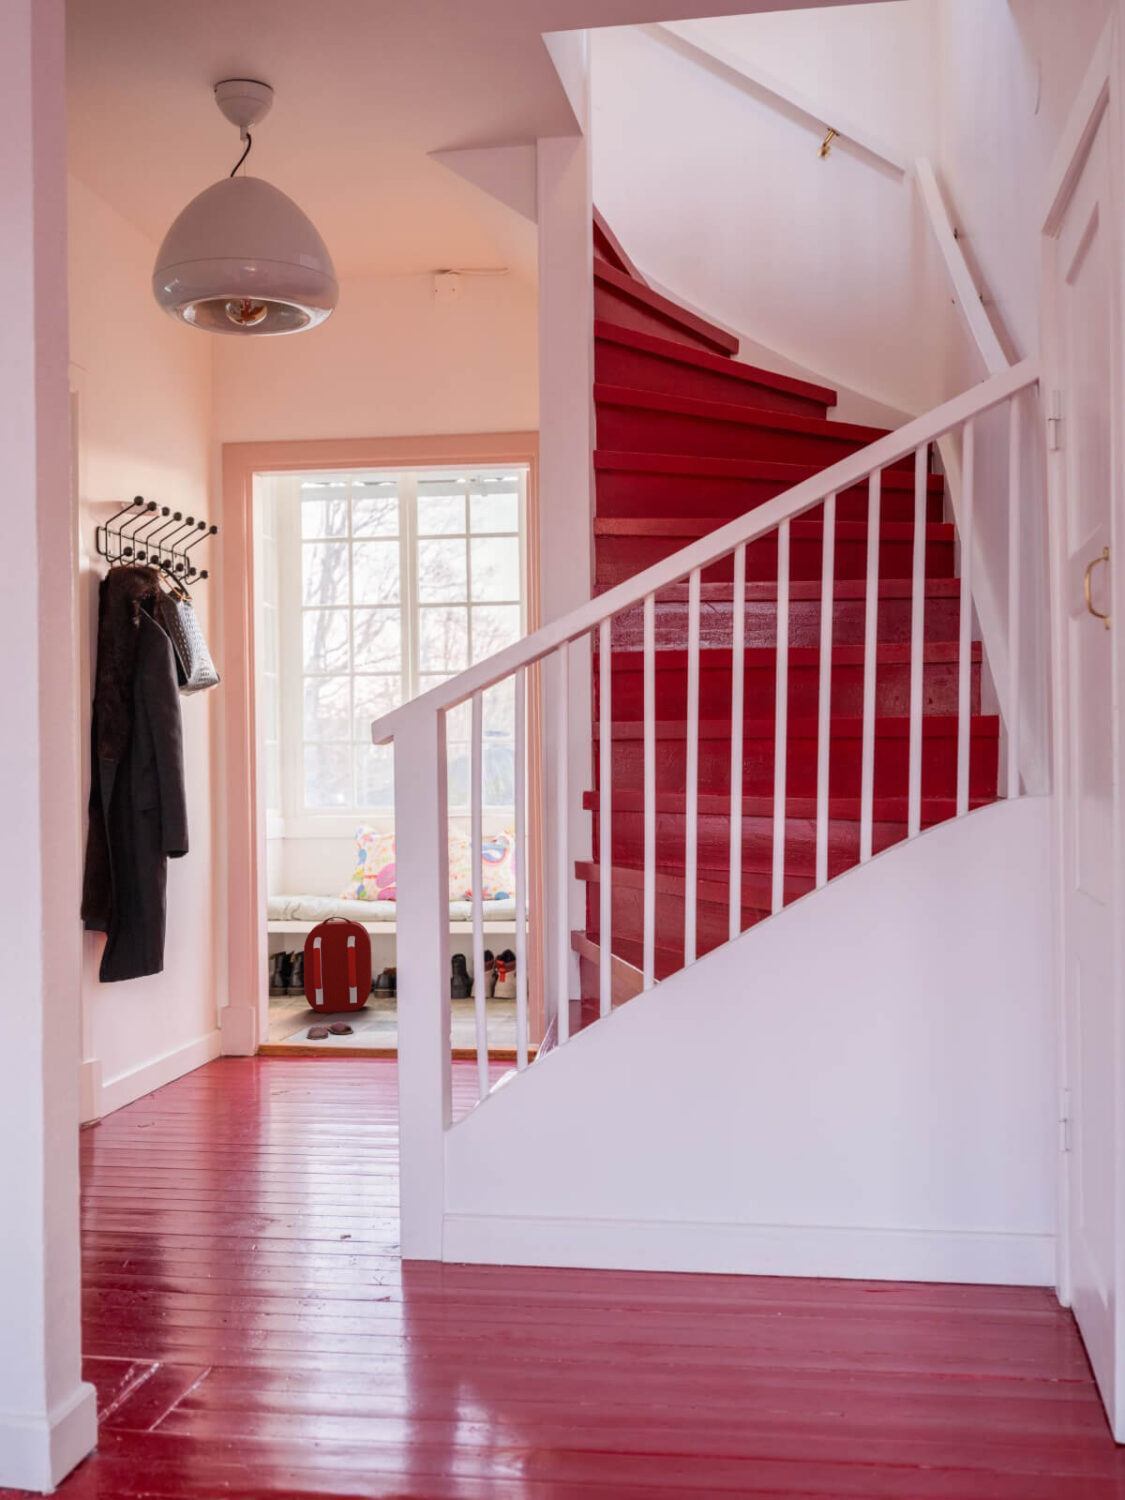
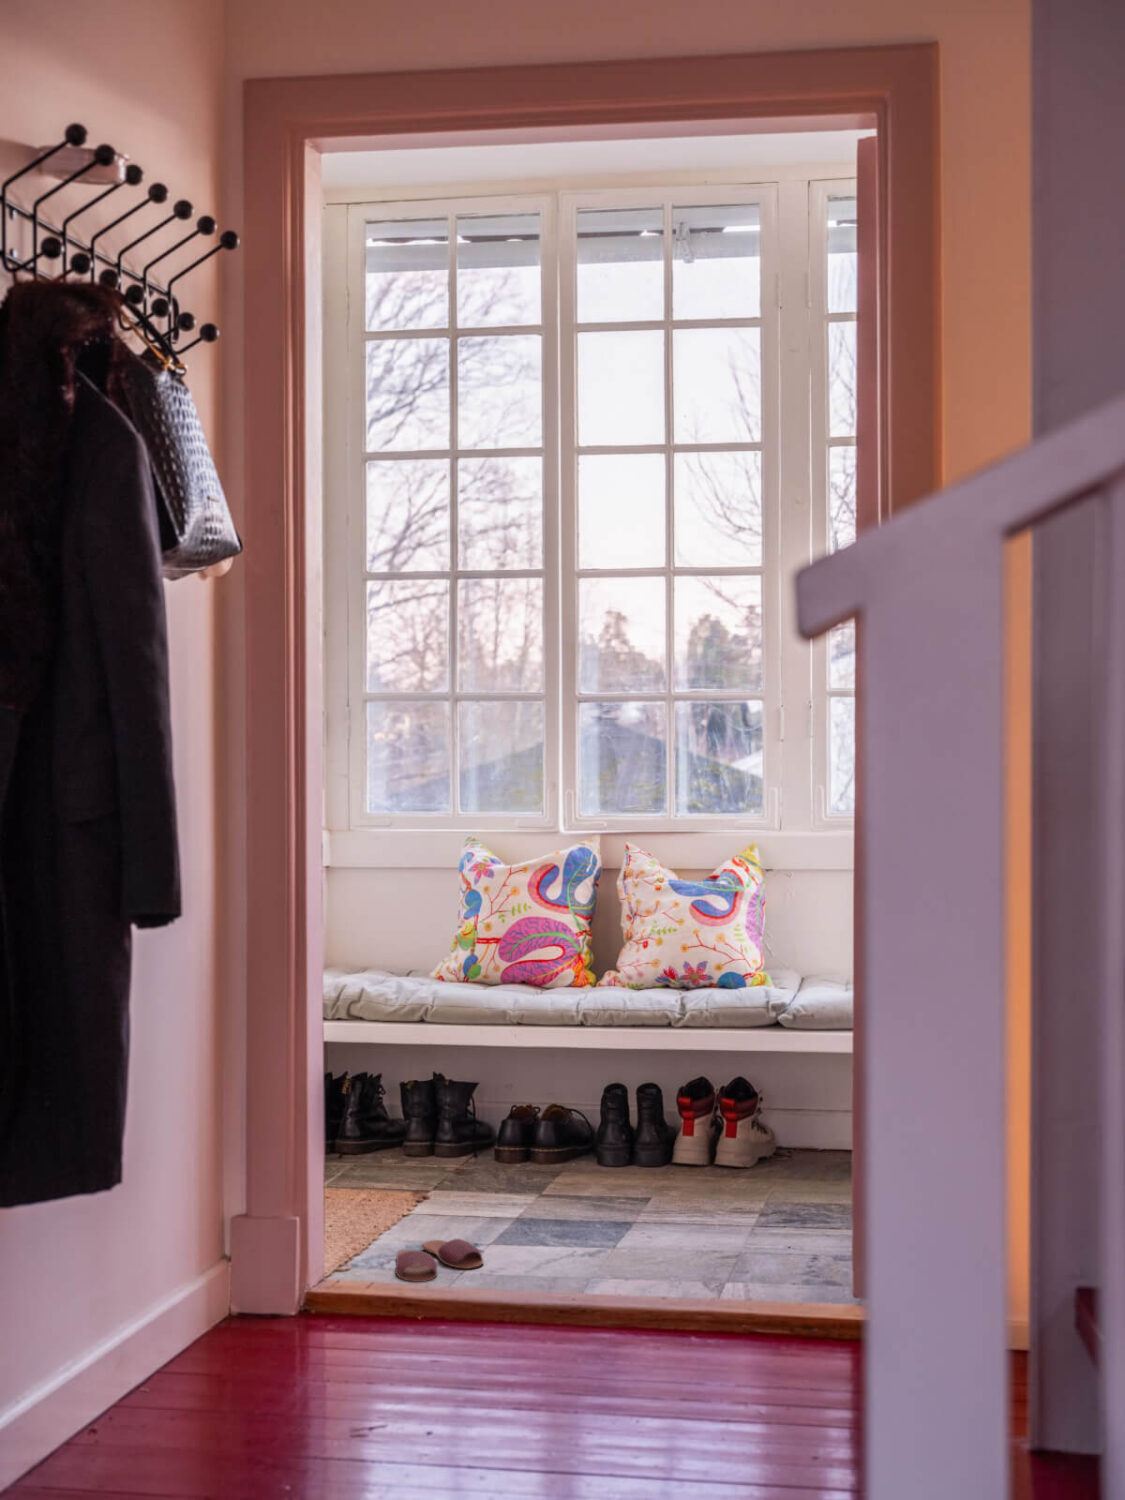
backpack: present [303,917,372,1013] -> none [371,1021,501,1202]

